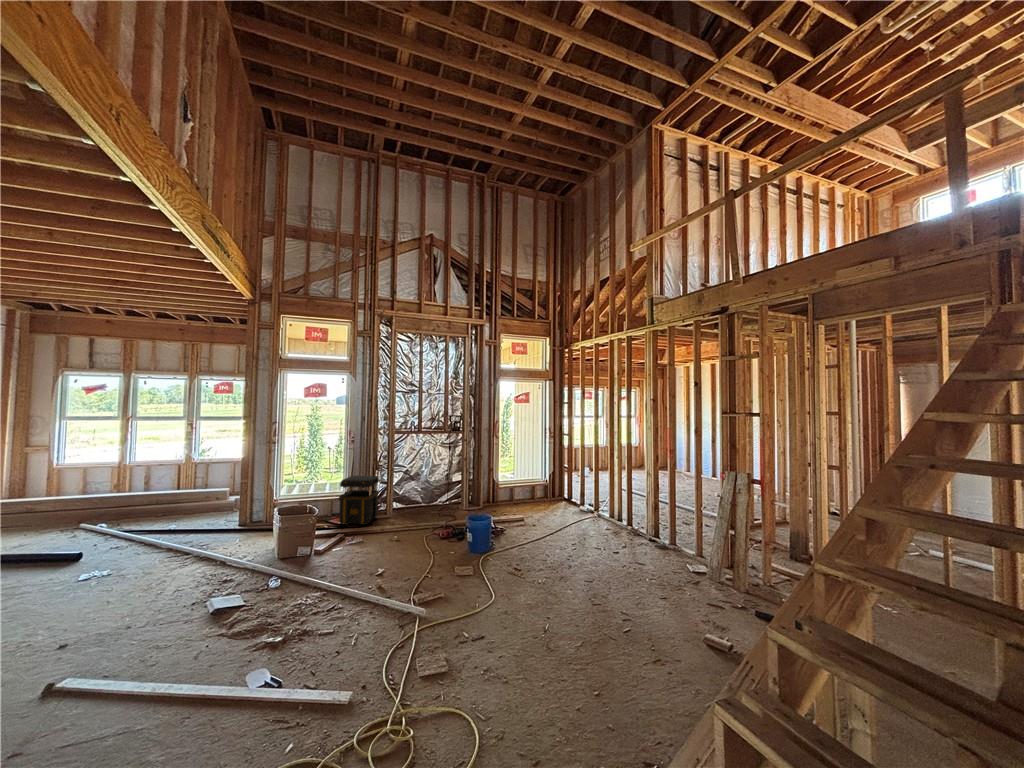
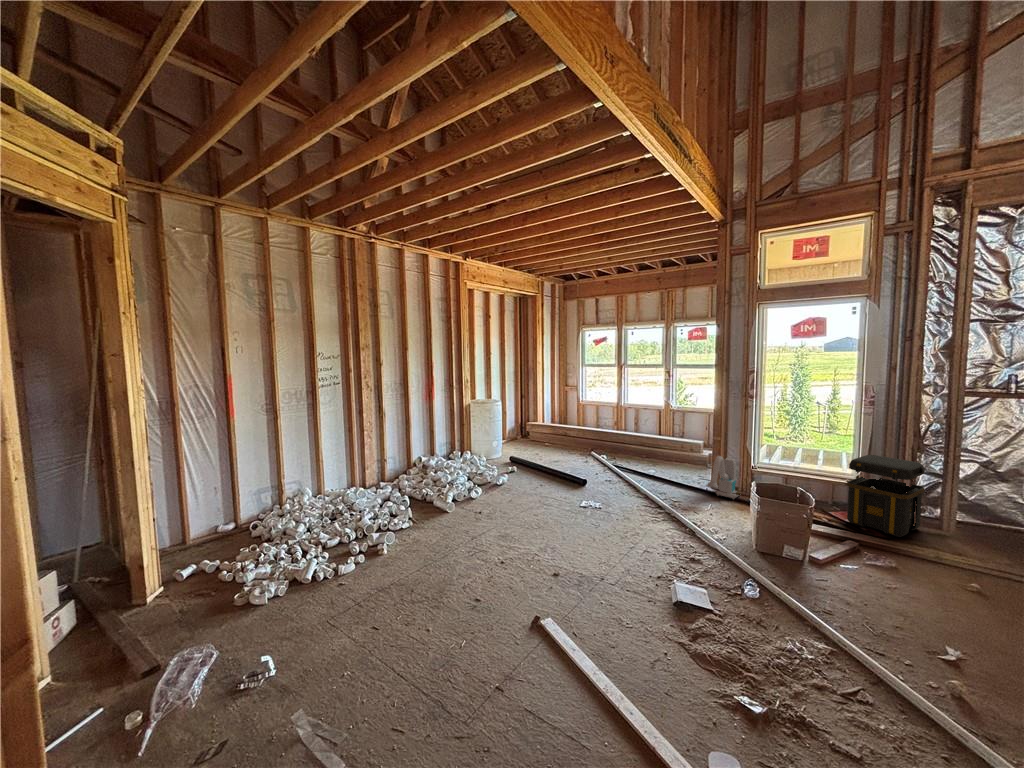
vacuum cleaner: none [234,495,268,532] -> present [706,456,741,499]

